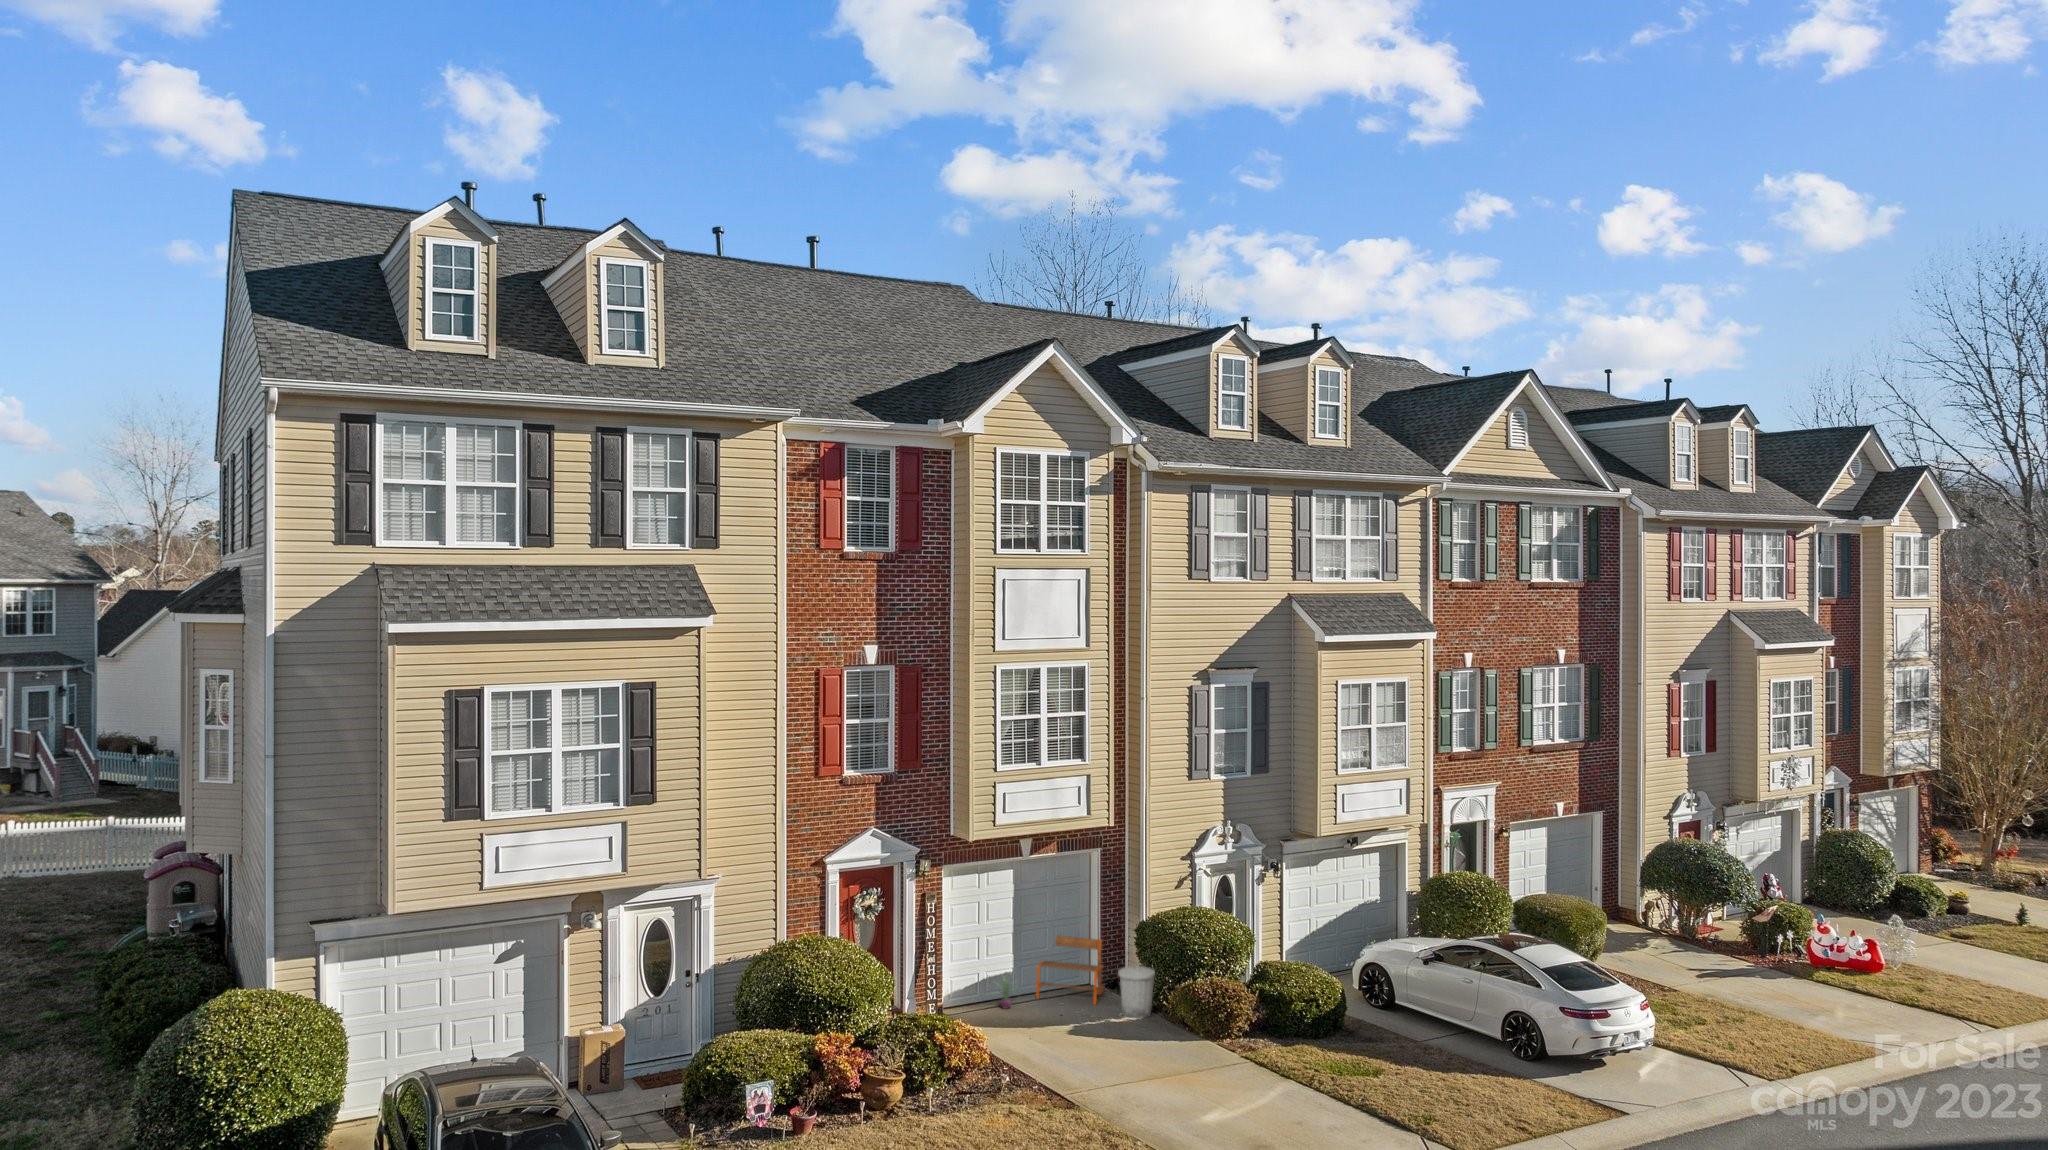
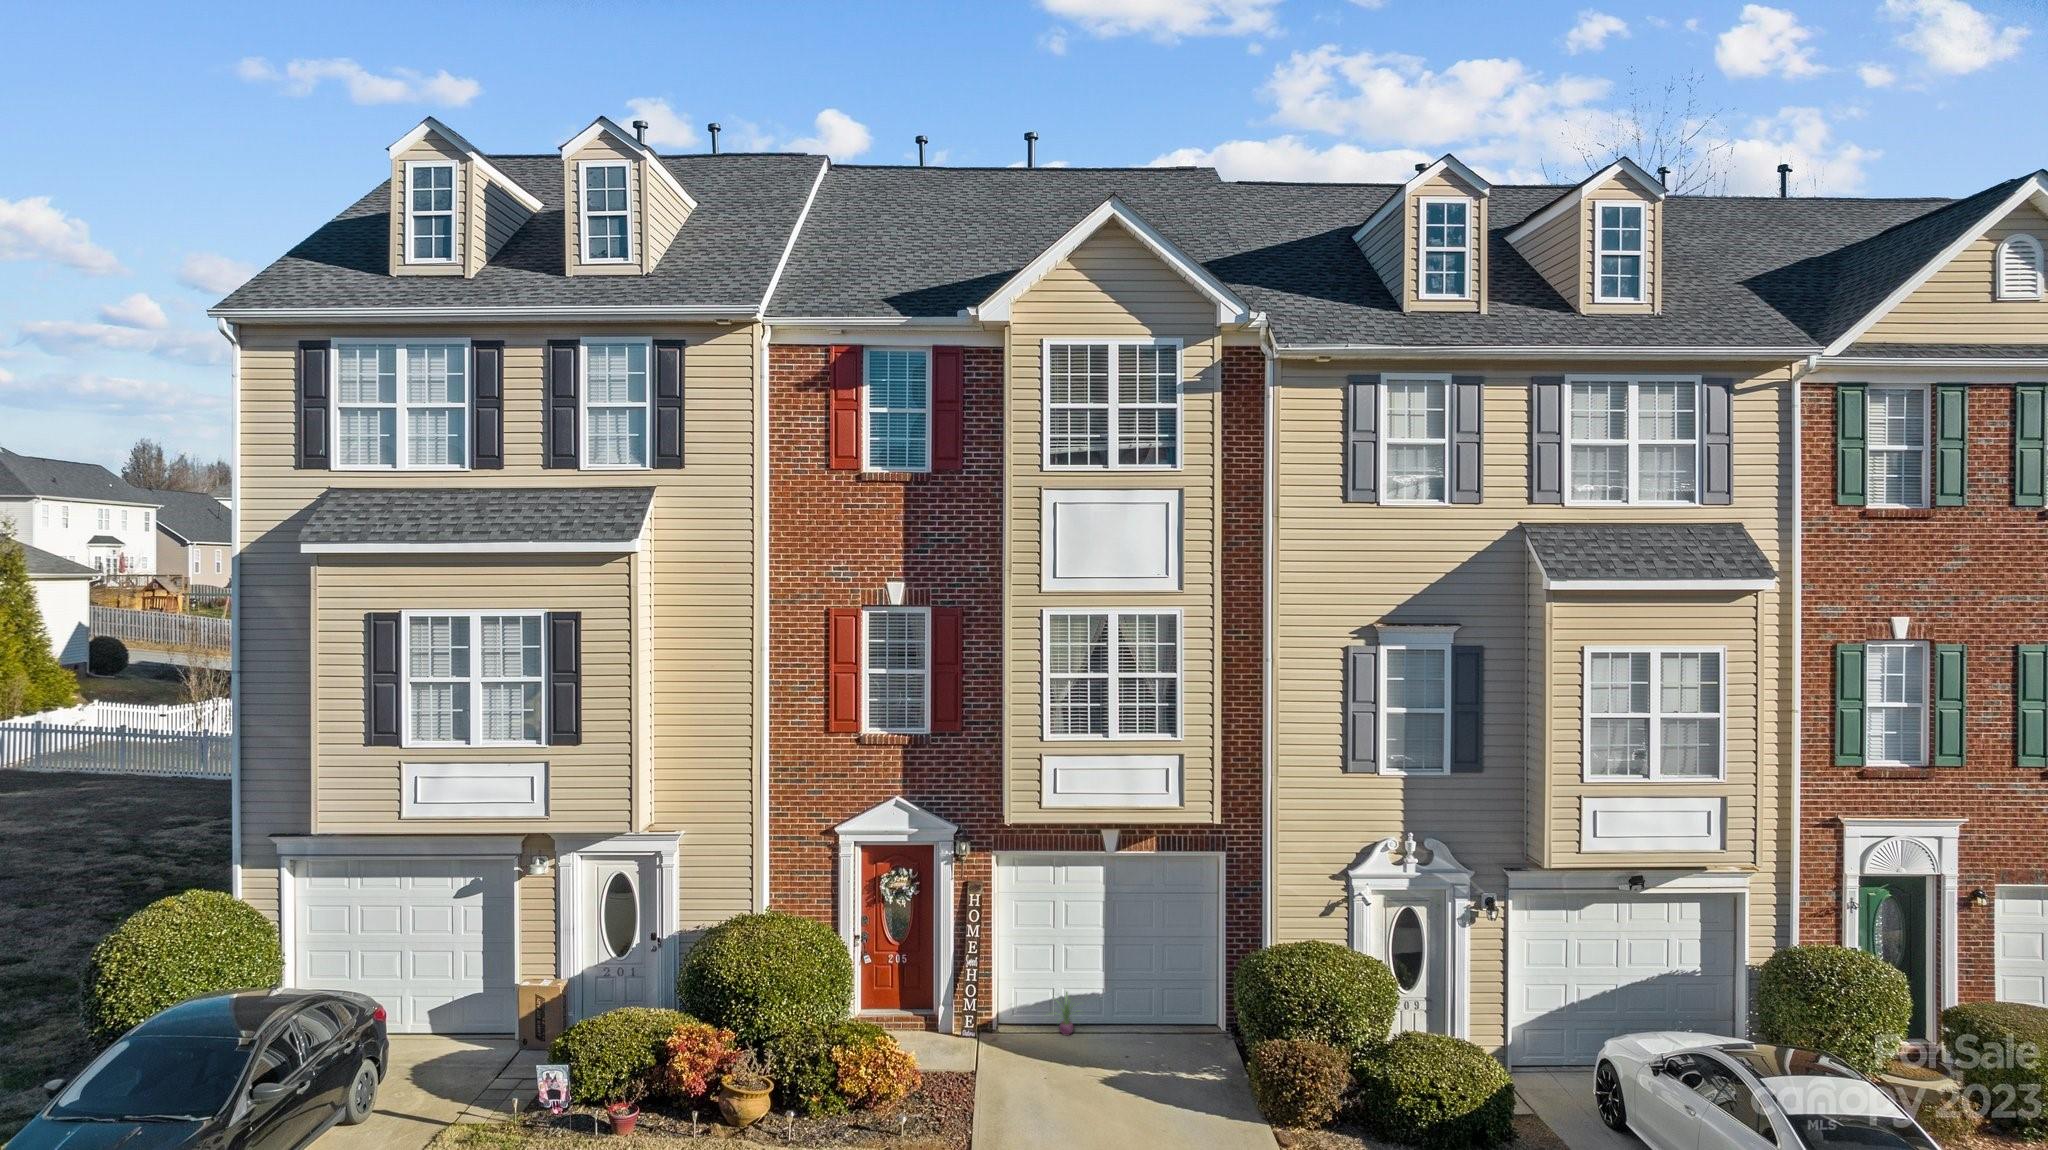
bench: present [1036,935,1104,1005] -> none [1118,947,1206,1054]
trash can: present [1118,966,1155,1019] -> none [1192,1014,1243,1090]

